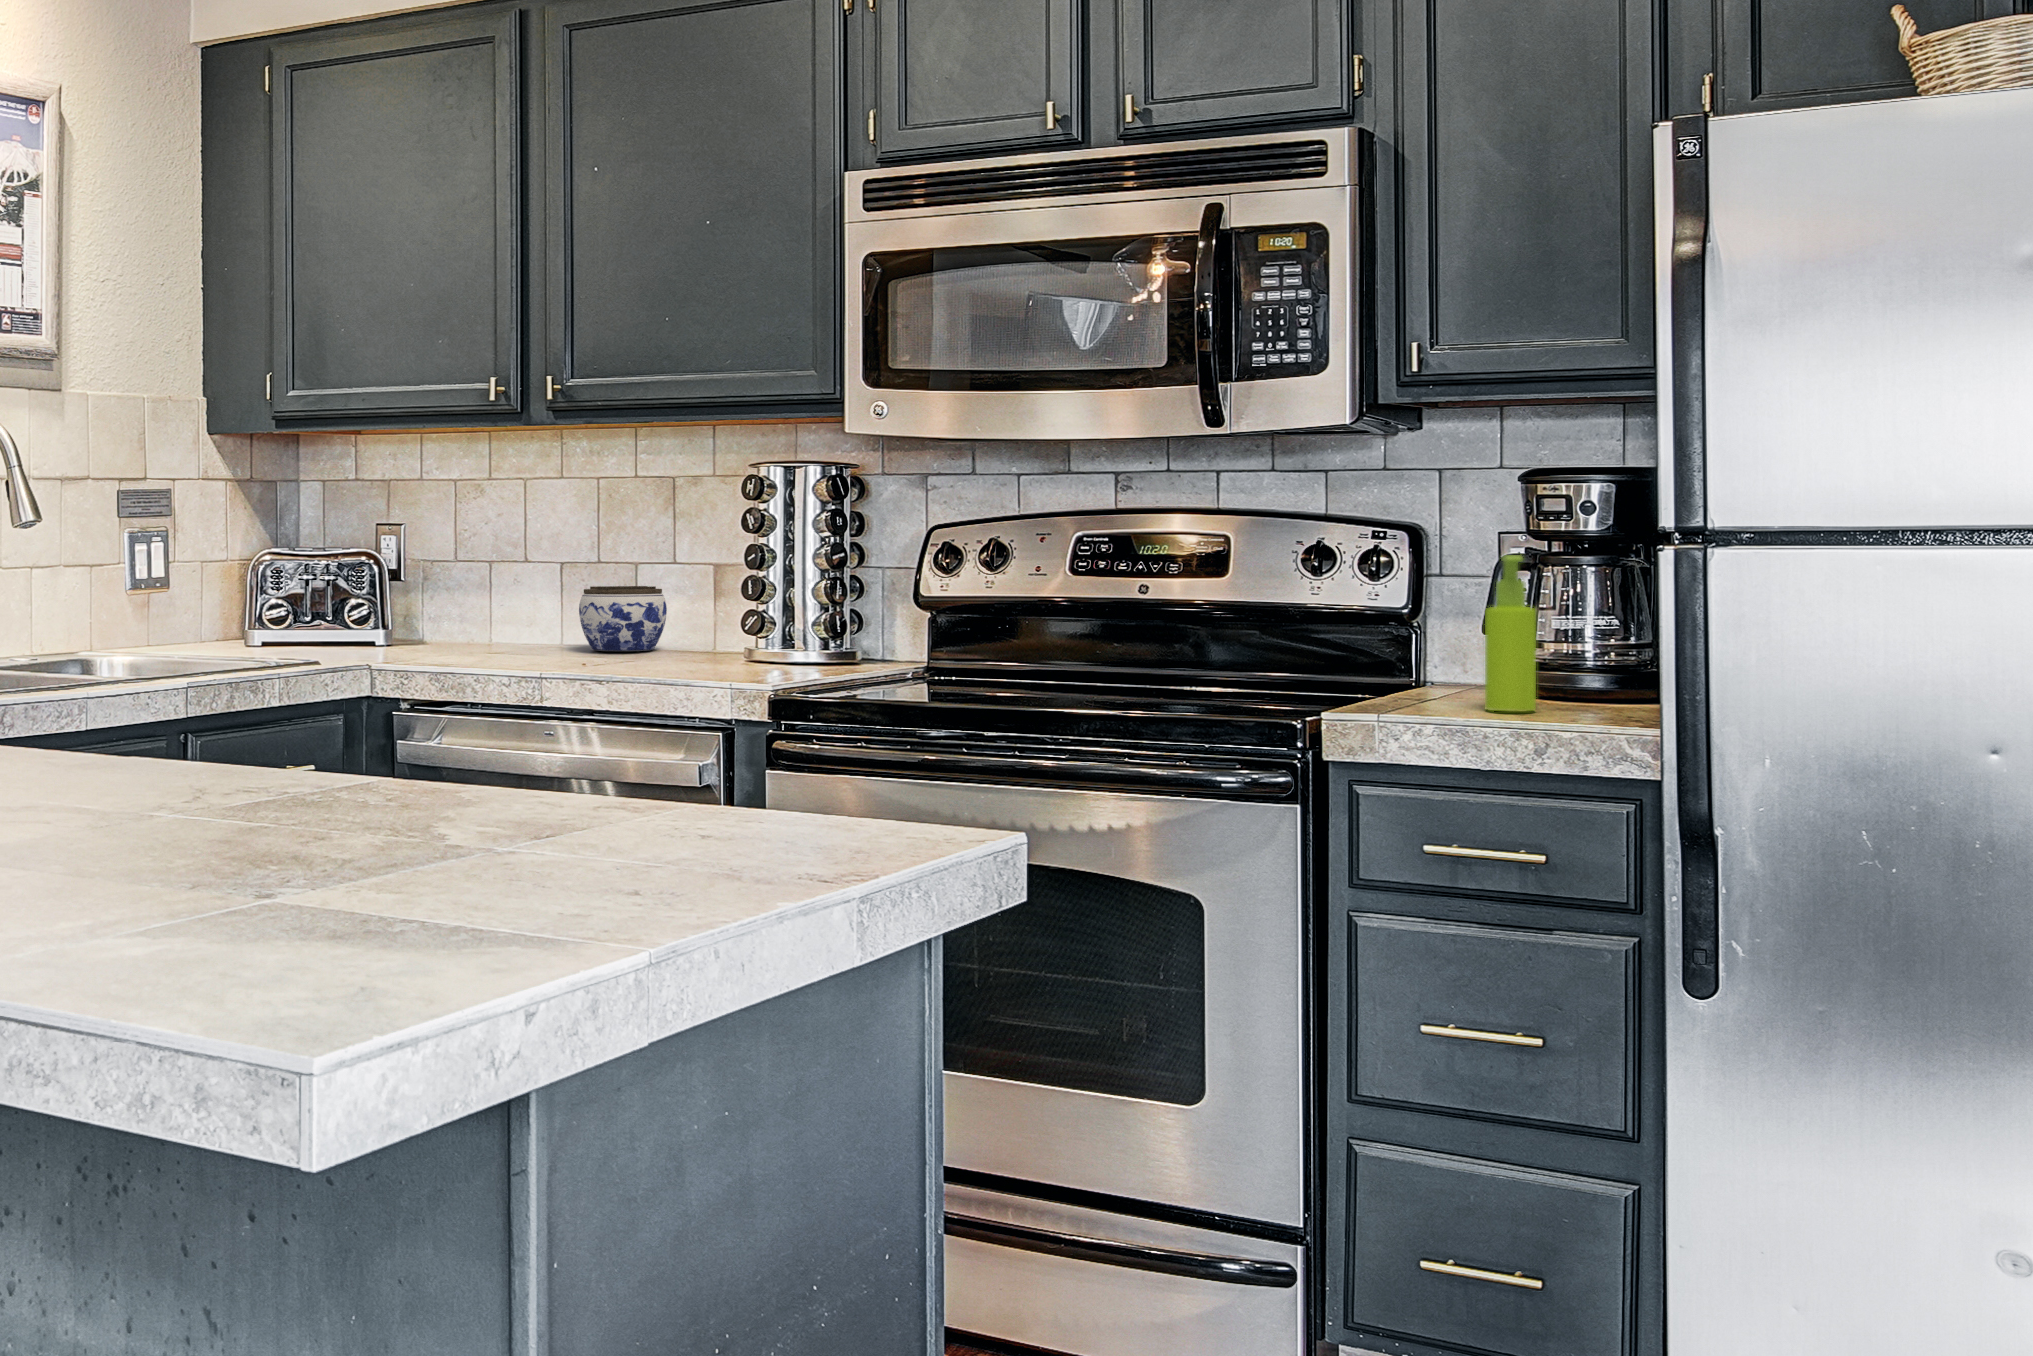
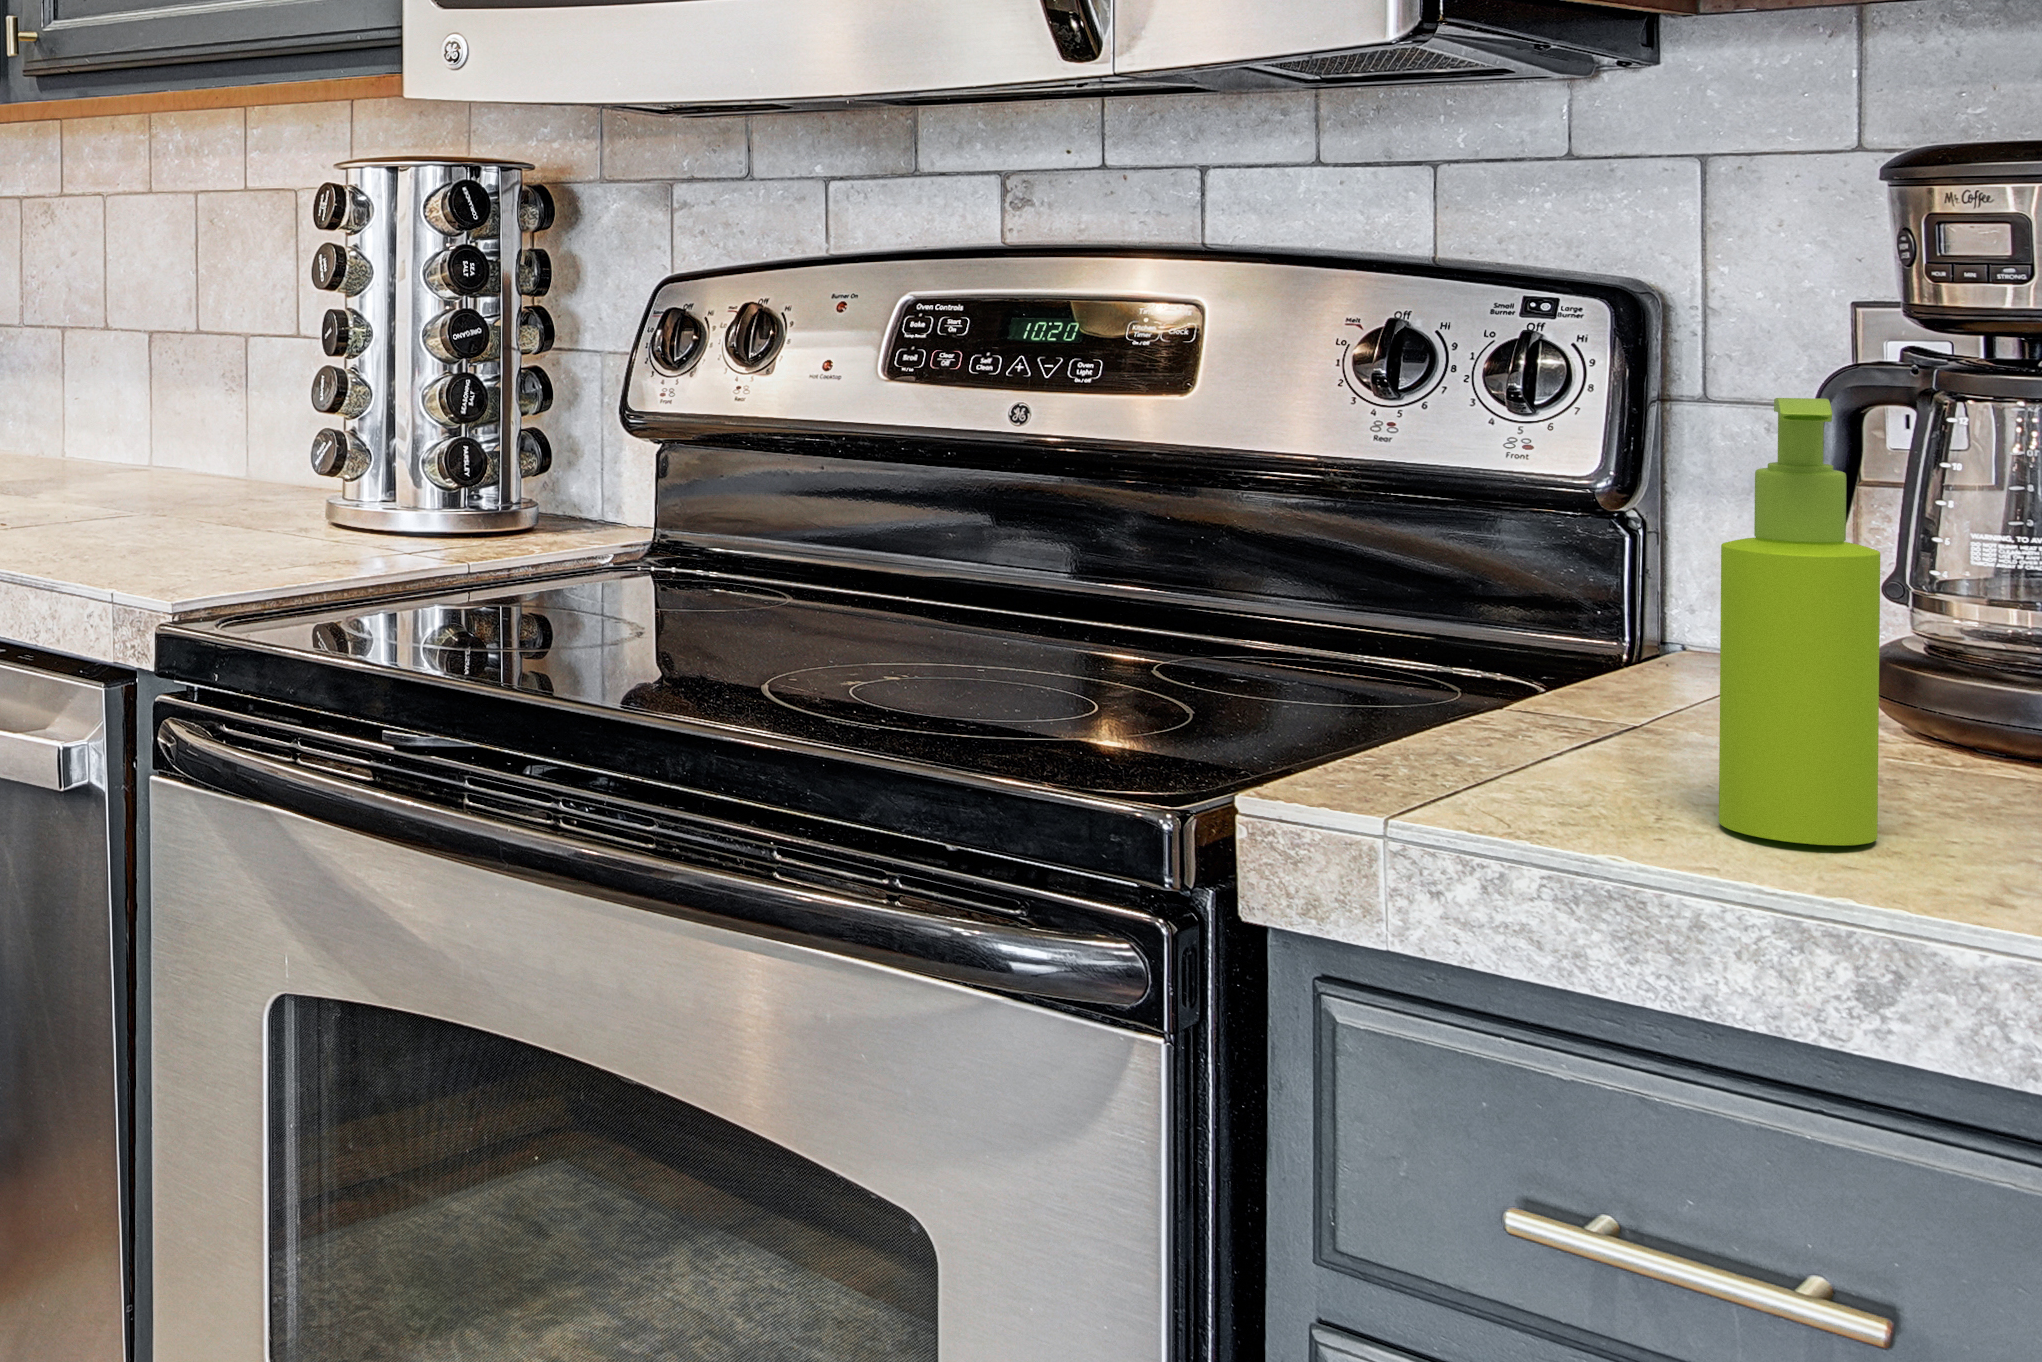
jar: present [579,586,667,651] -> none [54,375,206,493]

